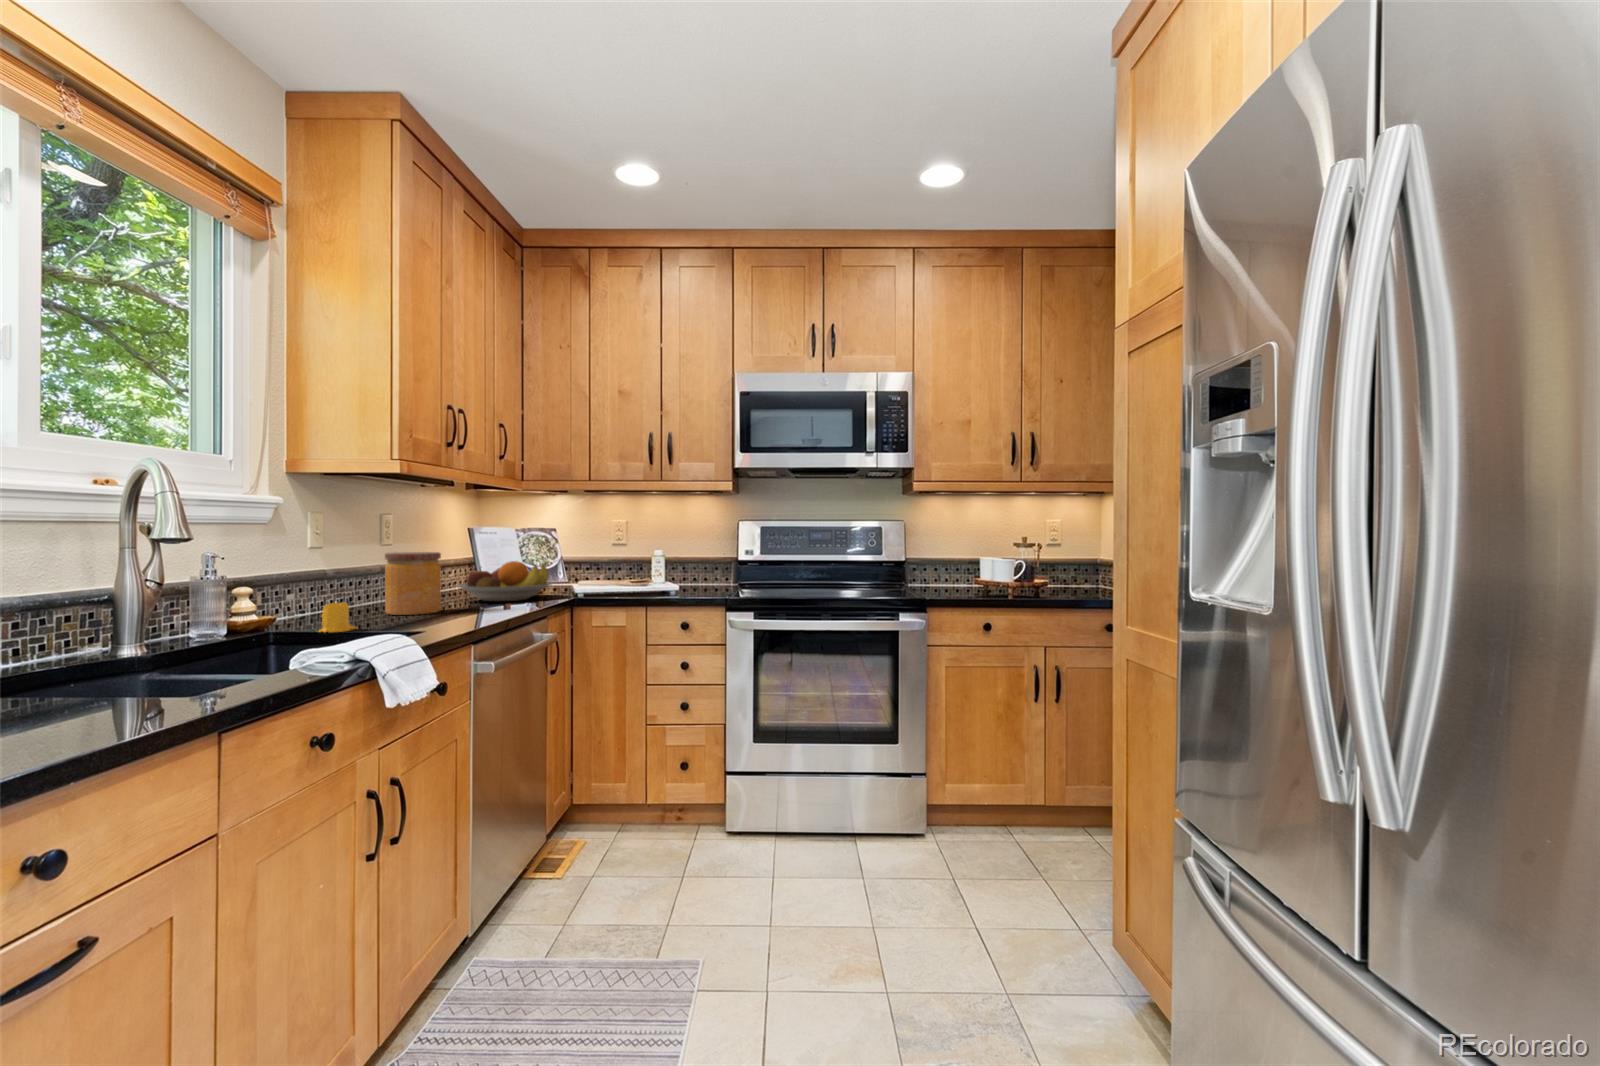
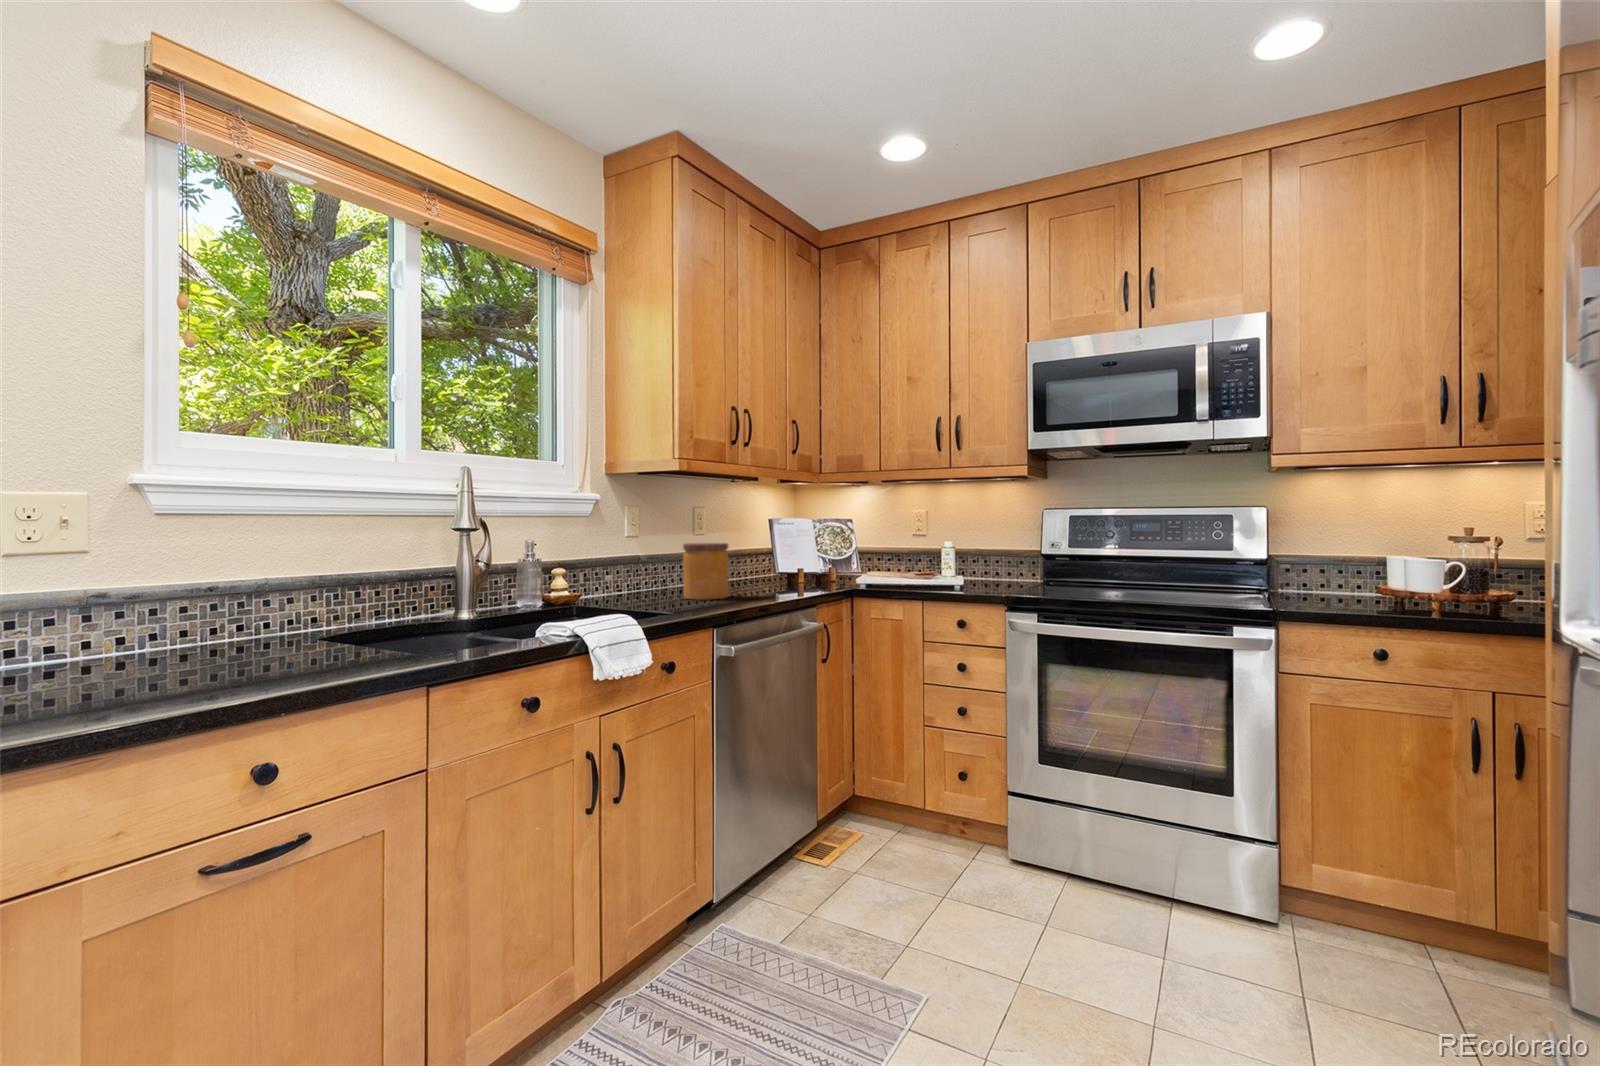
fruit bowl: present [457,561,552,601] -> none [755,552,840,590]
candle: present [319,602,356,632] -> none [609,584,641,612]

